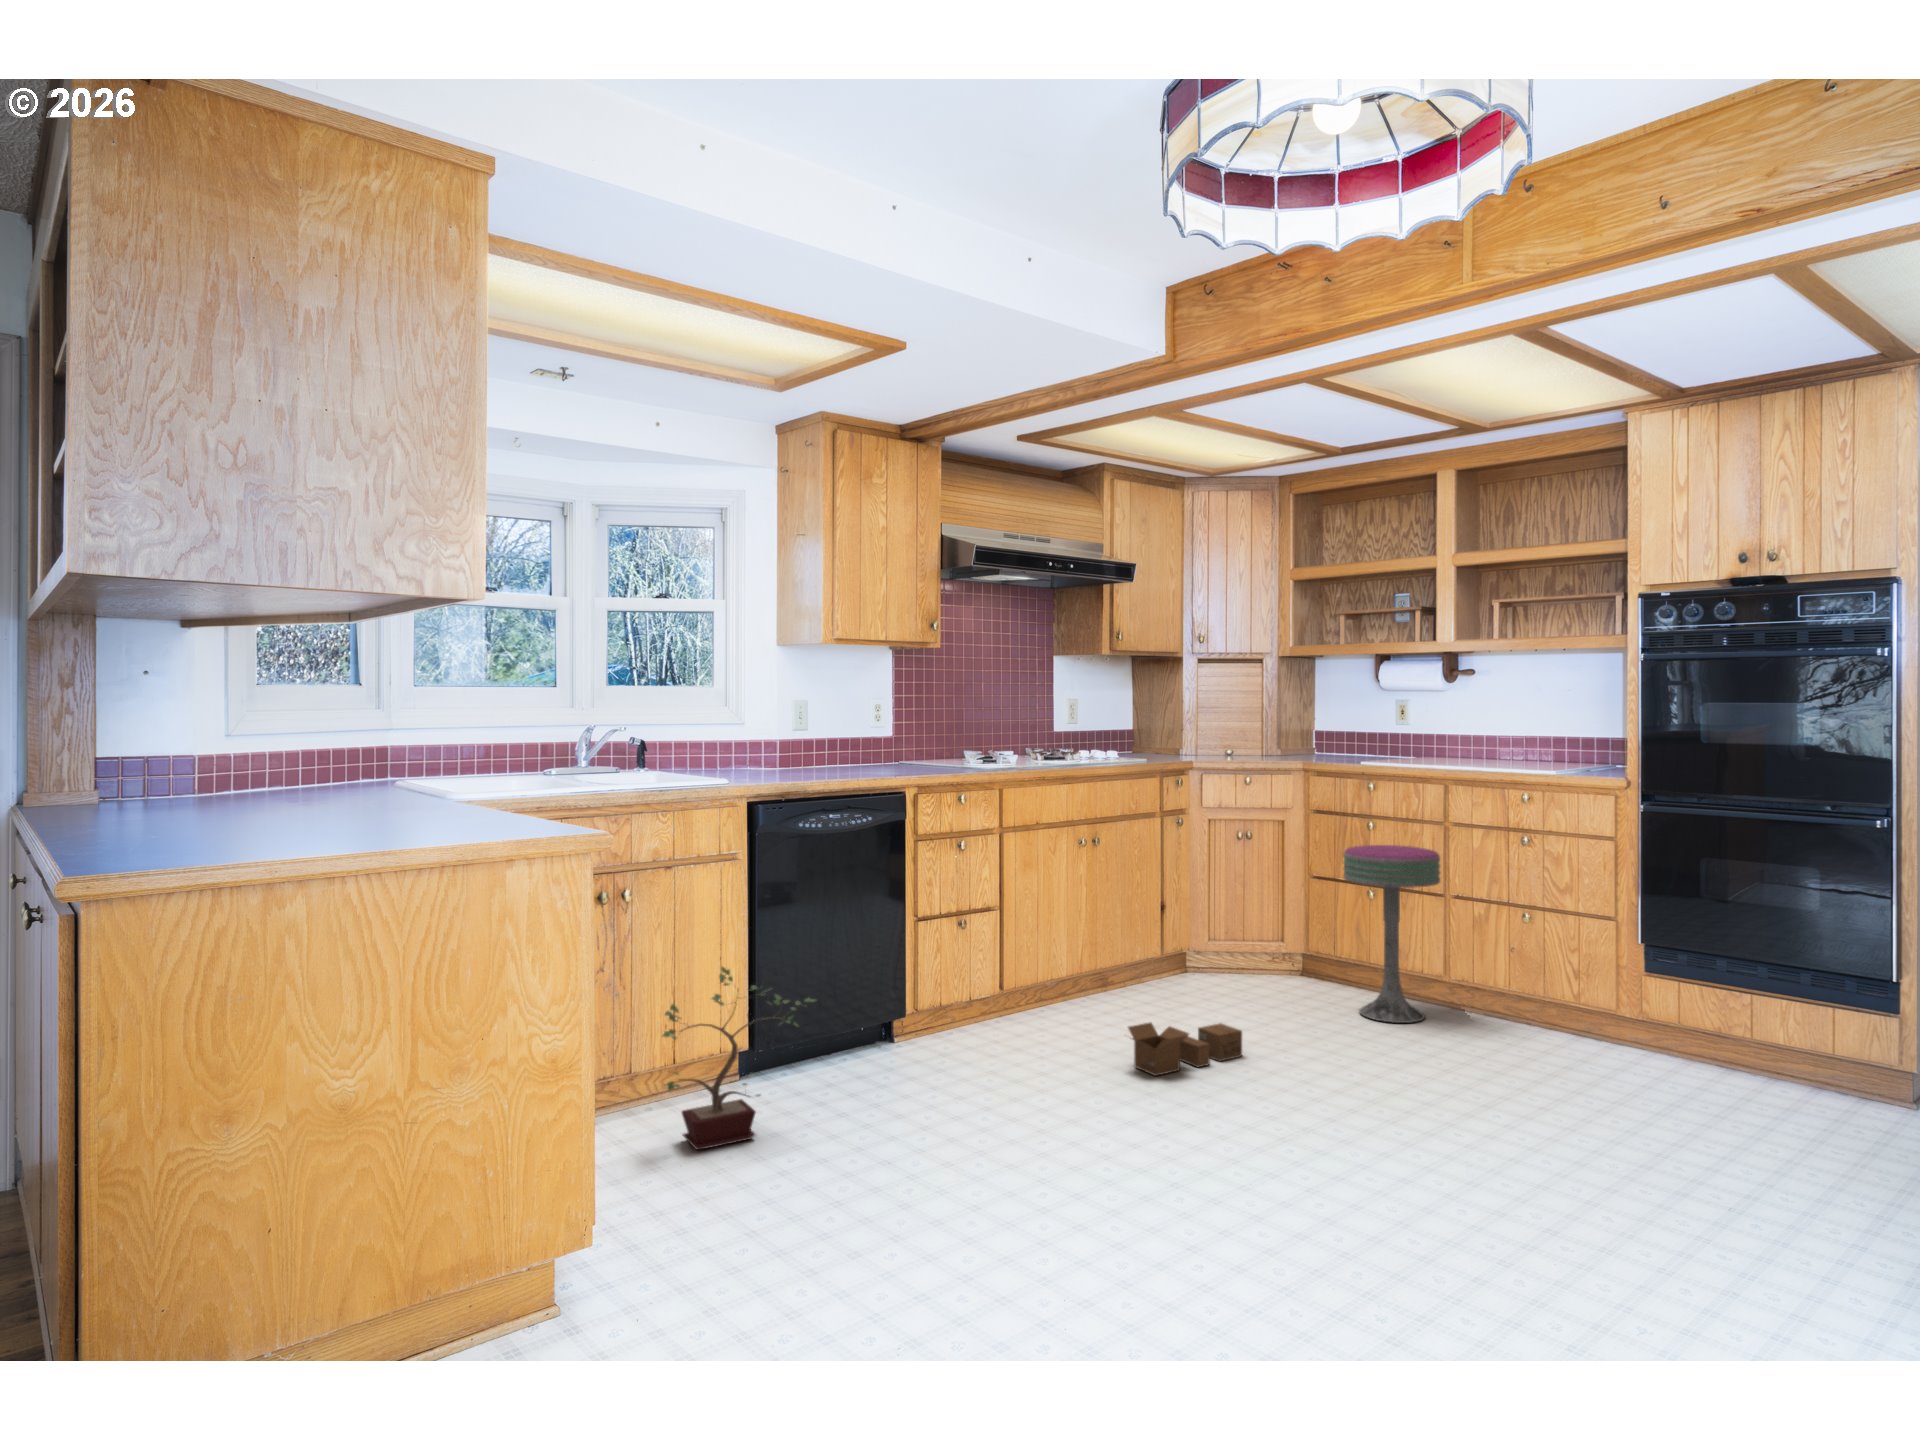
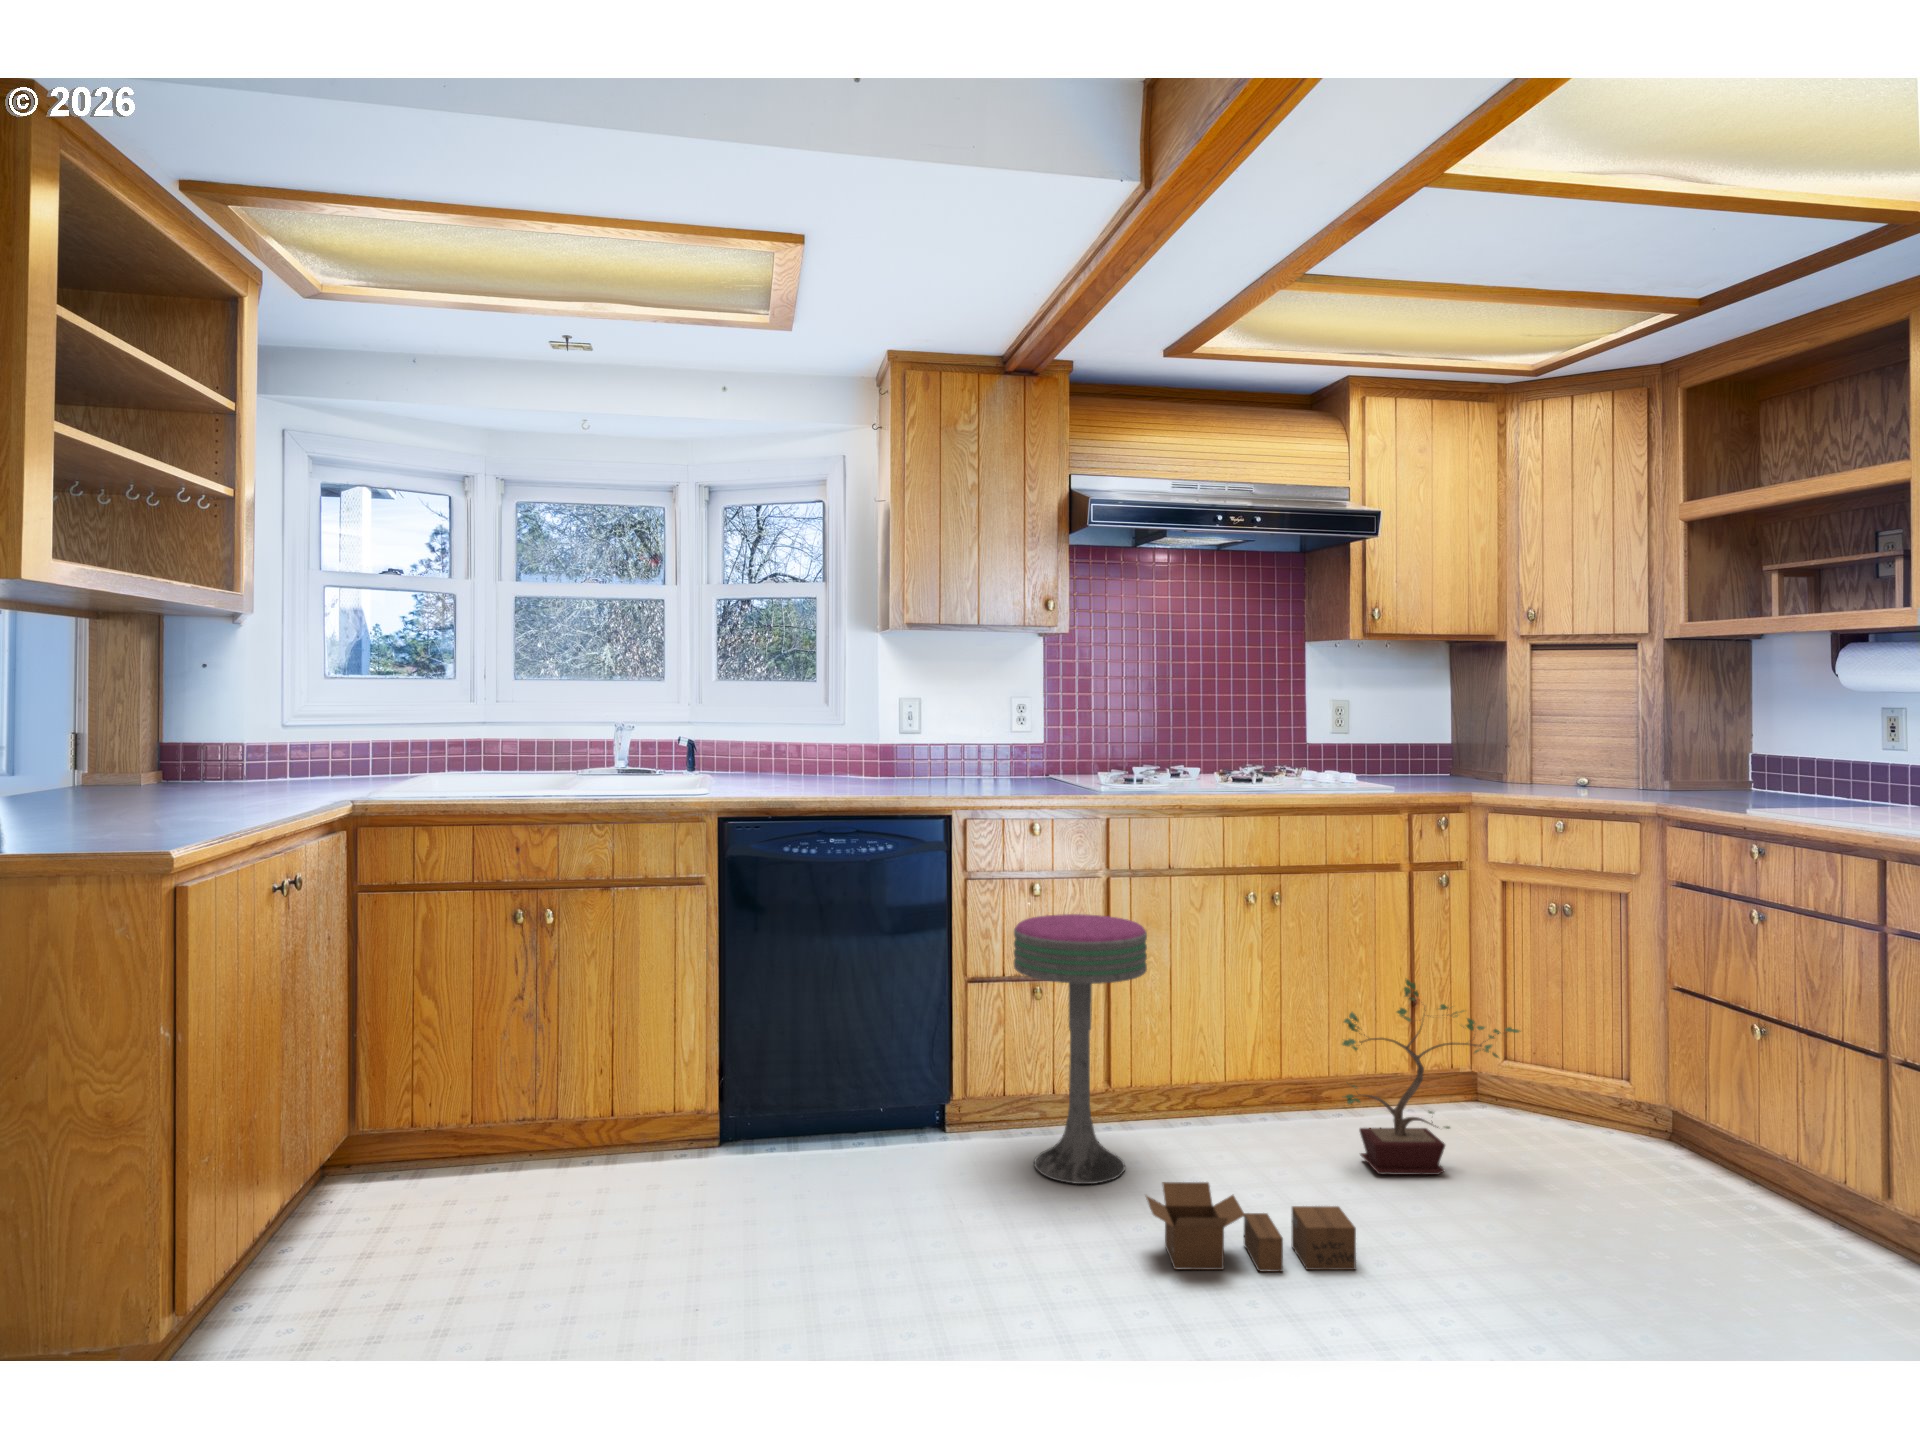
bar stool: present [1343,845,1440,1023] -> present [1014,914,1147,1184]
potted plant: present [663,967,816,1150] -> present [1342,980,1519,1175]

